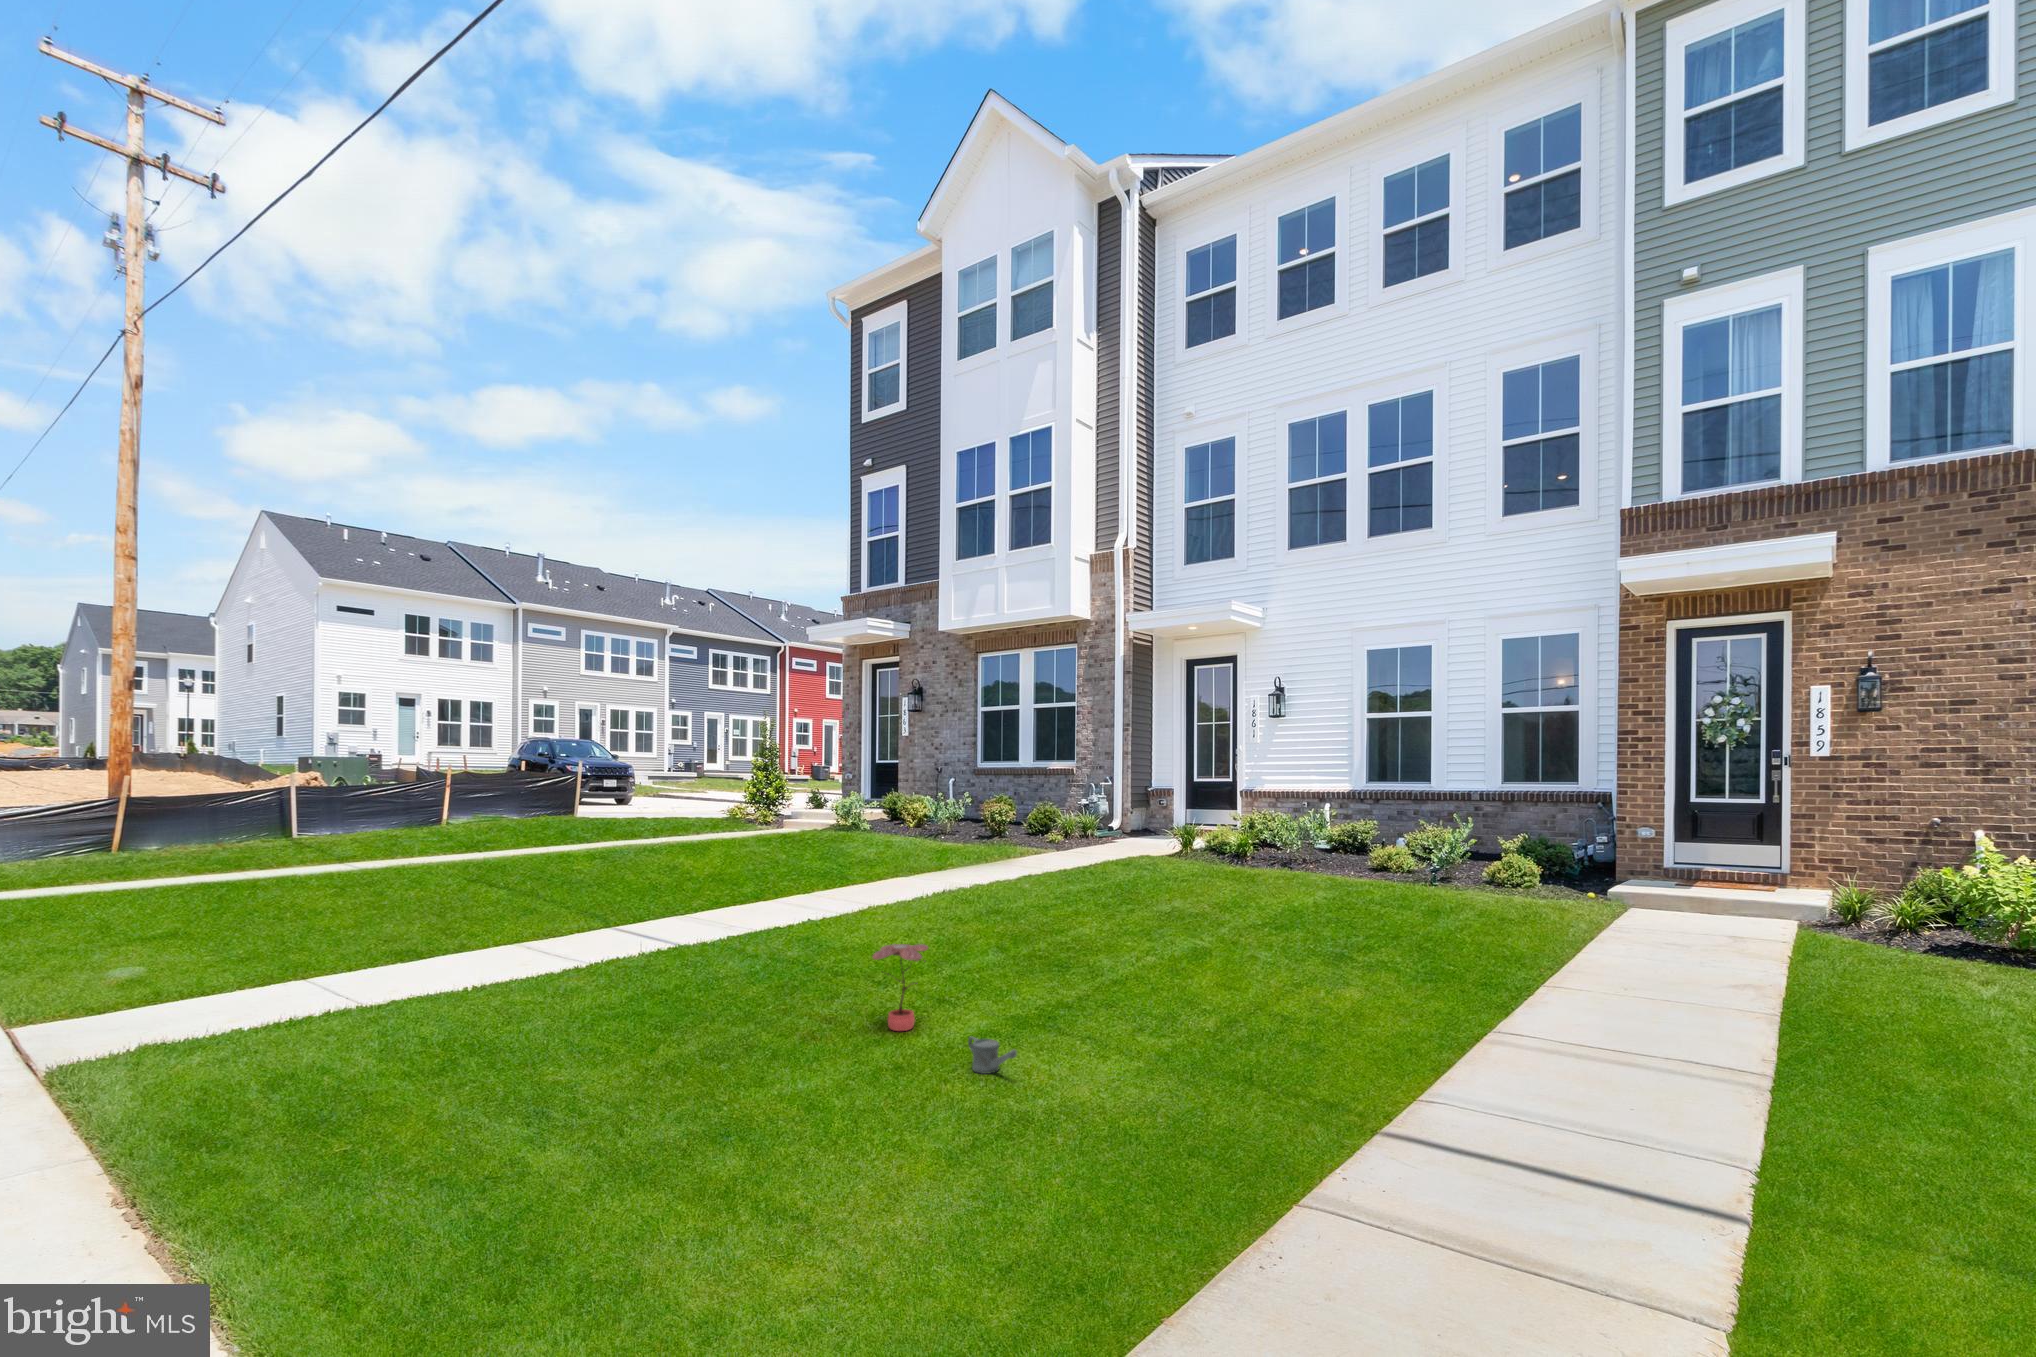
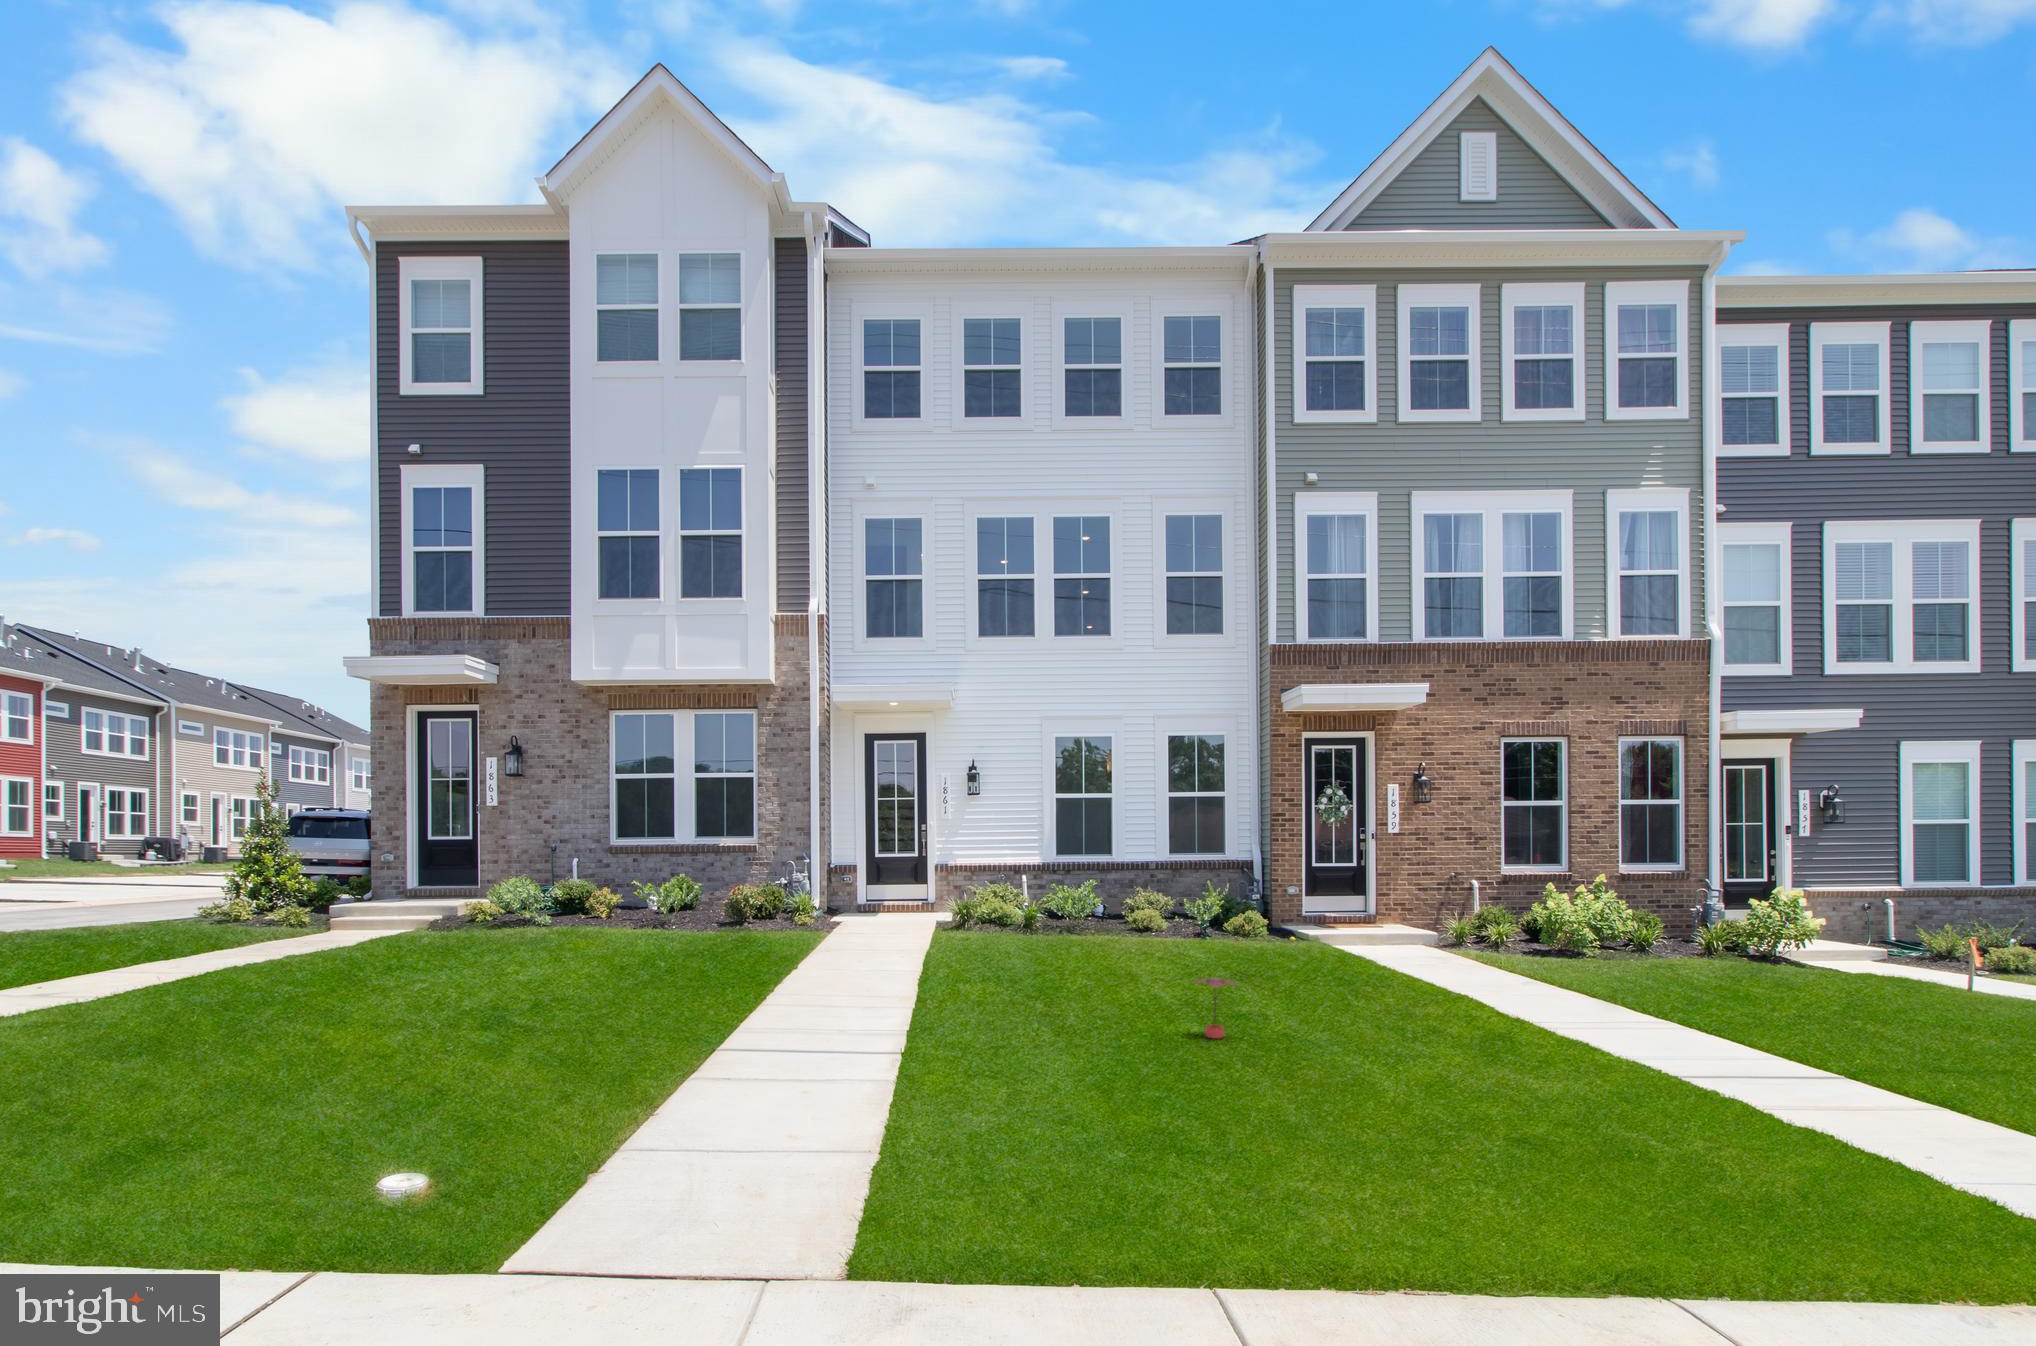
watering can: present [968,1036,1017,1074] -> none [1303,1026,1350,1046]

